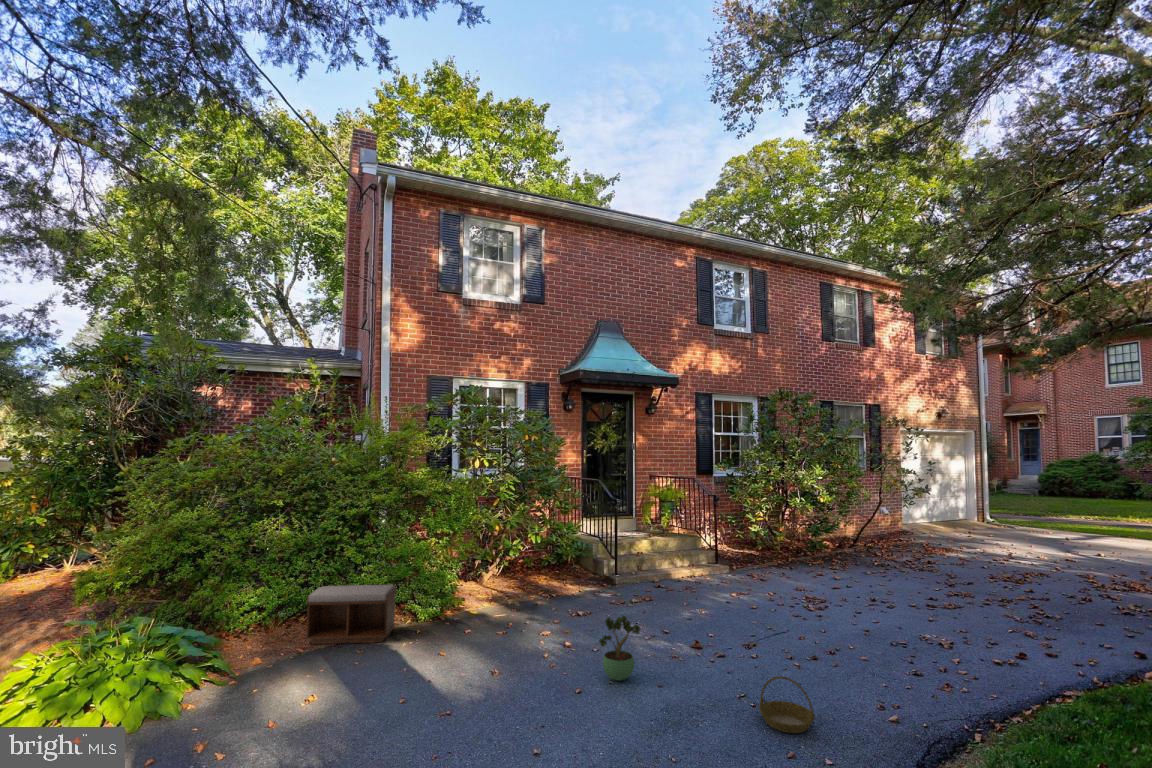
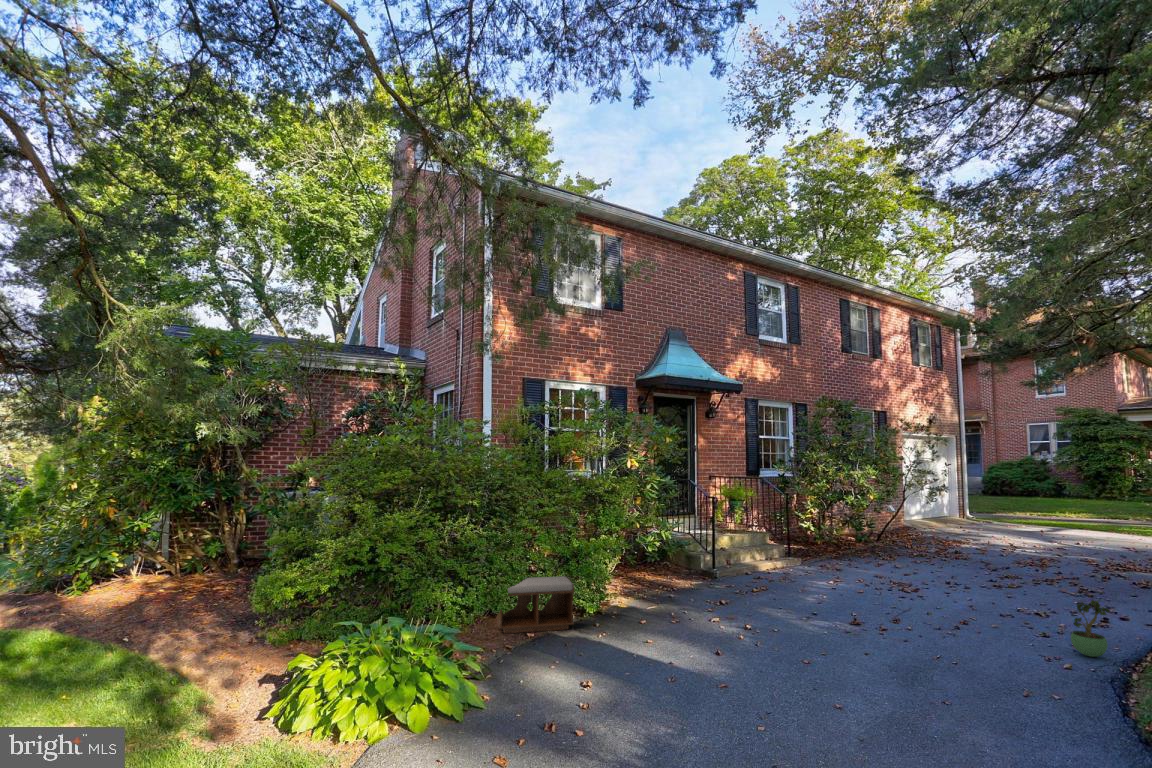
potted plant: present [599,616,640,681] -> present [1071,600,1110,657]
basket: present [759,676,815,733] -> none [959,637,1011,682]

